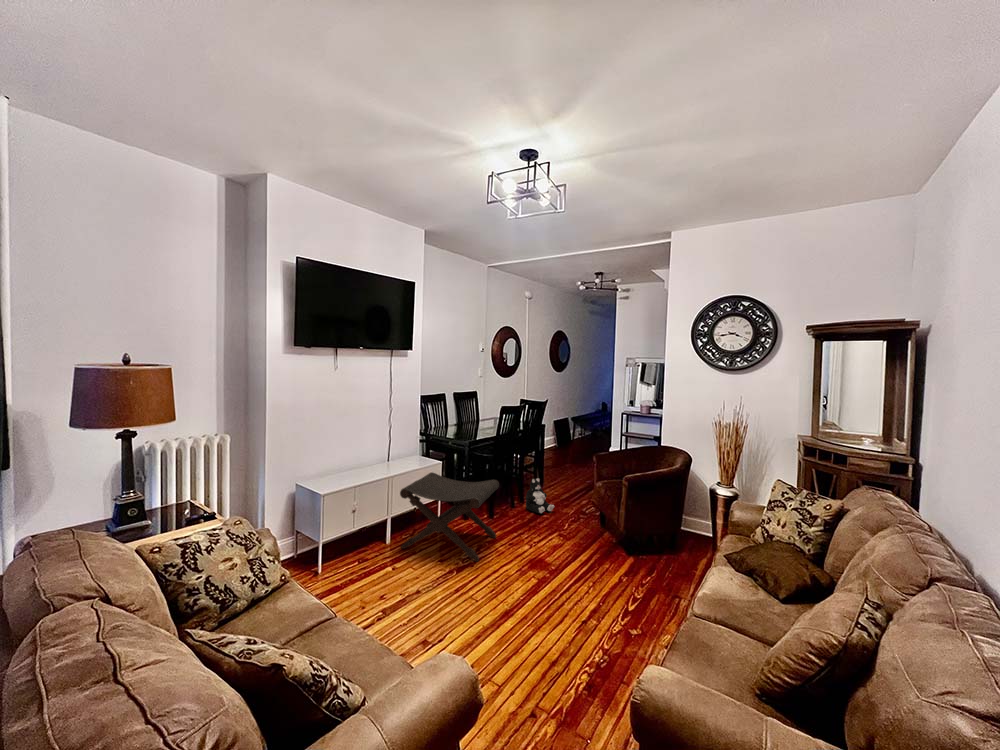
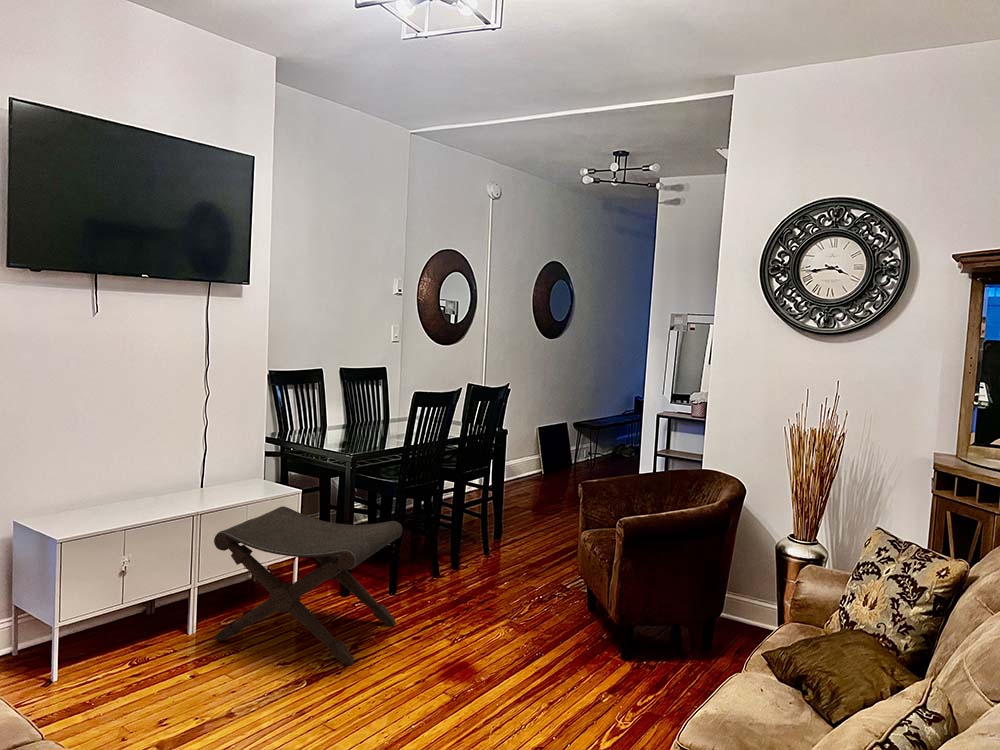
plush toy: present [526,478,554,513] -> none [460,523,511,586]

